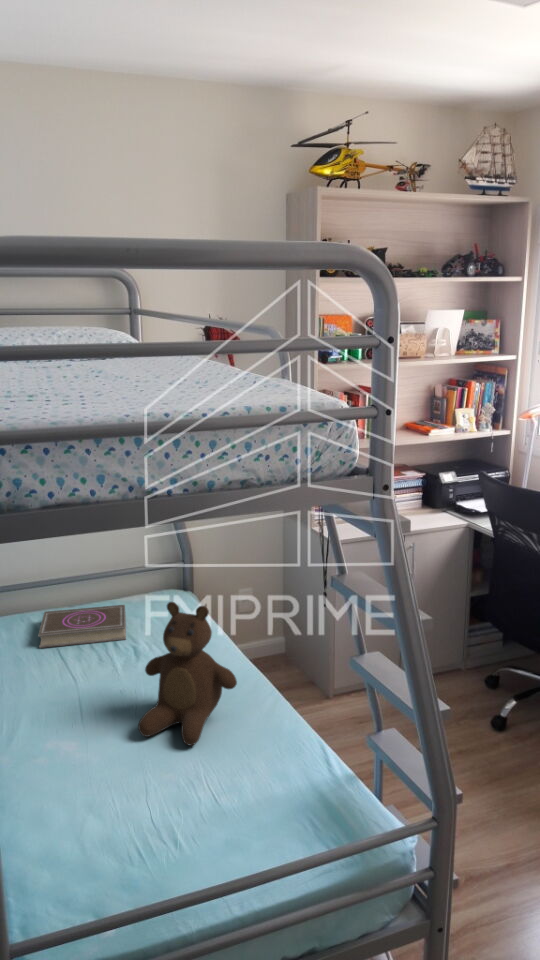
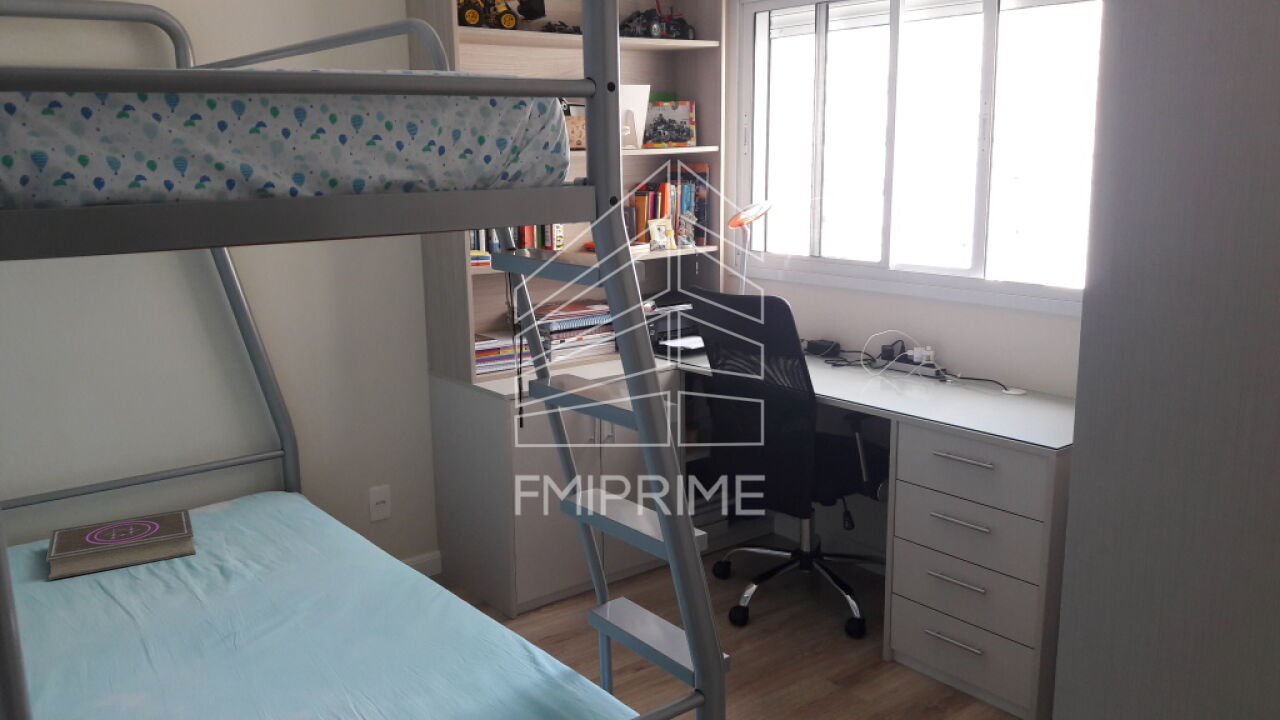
teddy bear: present [138,602,237,745] -> none [234,456,384,661]

